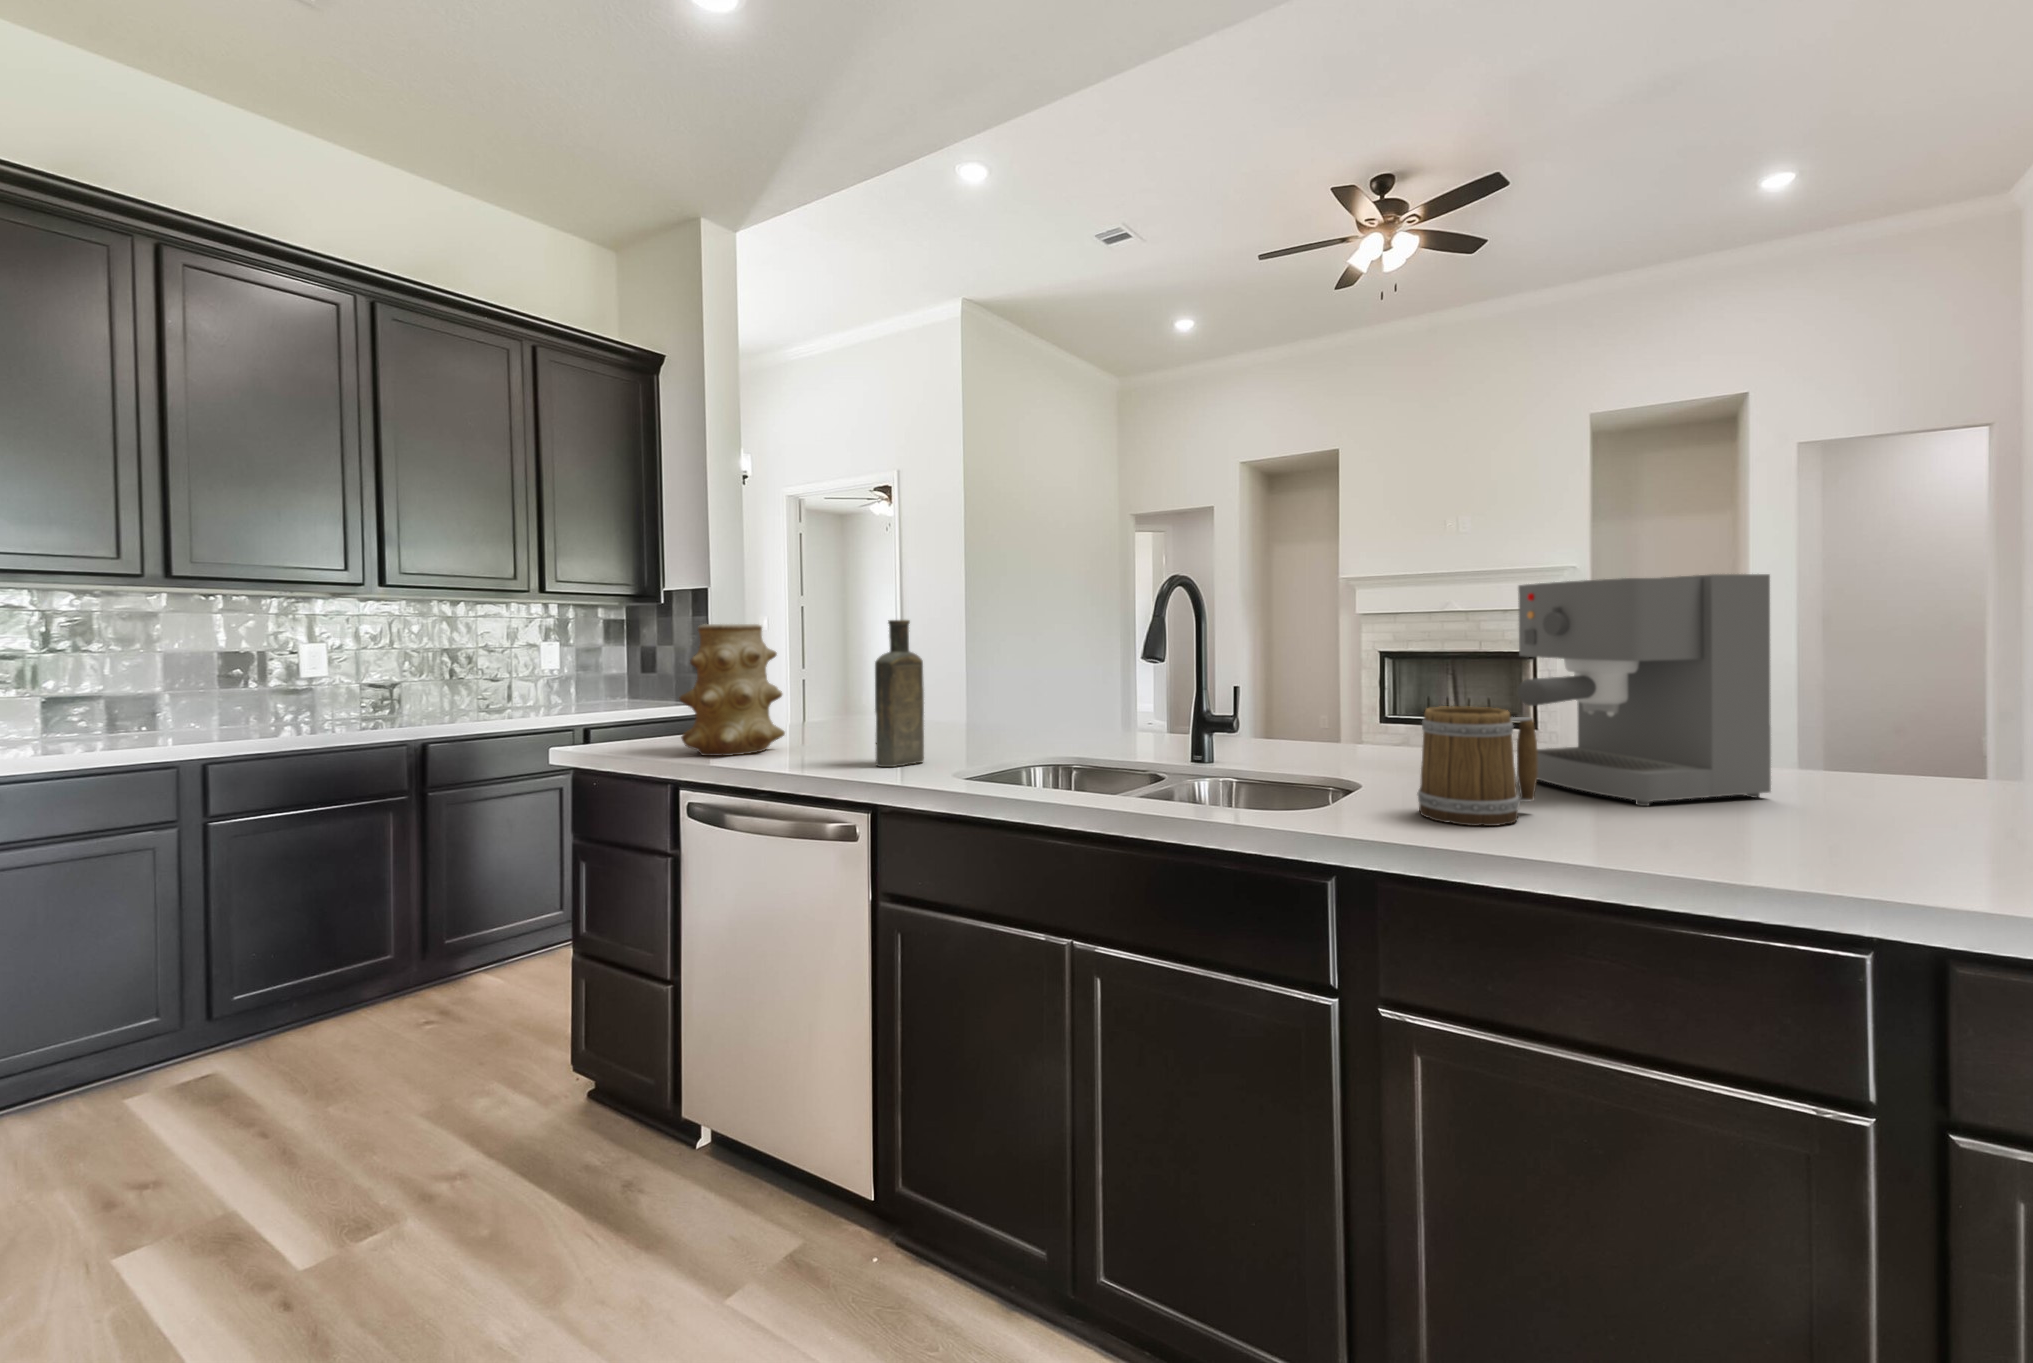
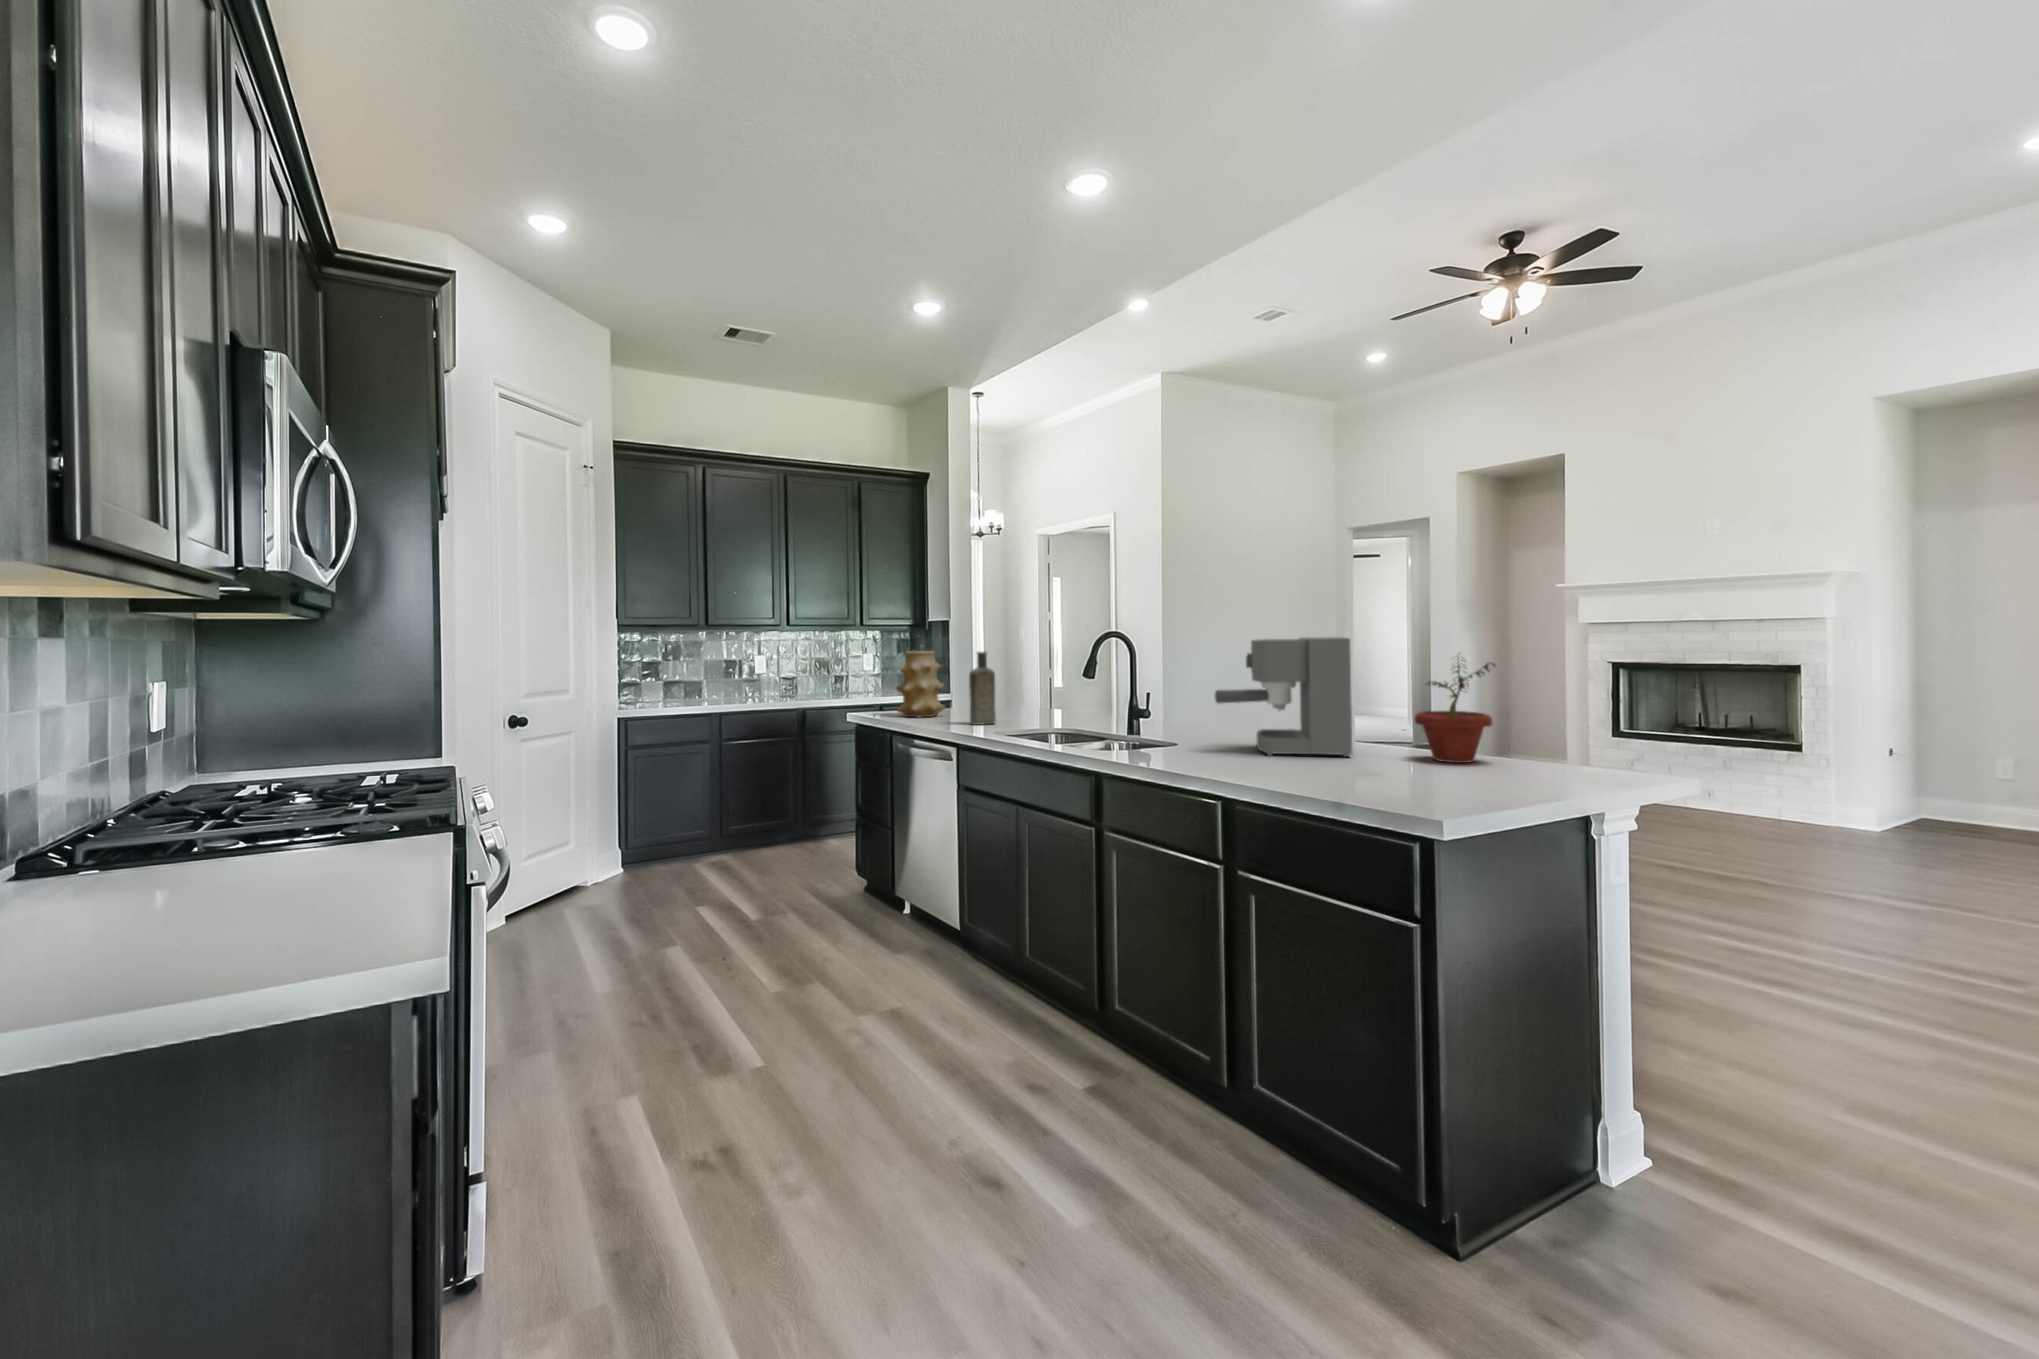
potted plant: none [1821,603,1998,796] -> present [1414,660,1495,763]
mug: present [1418,706,1538,826] -> none [1142,702,1201,755]

